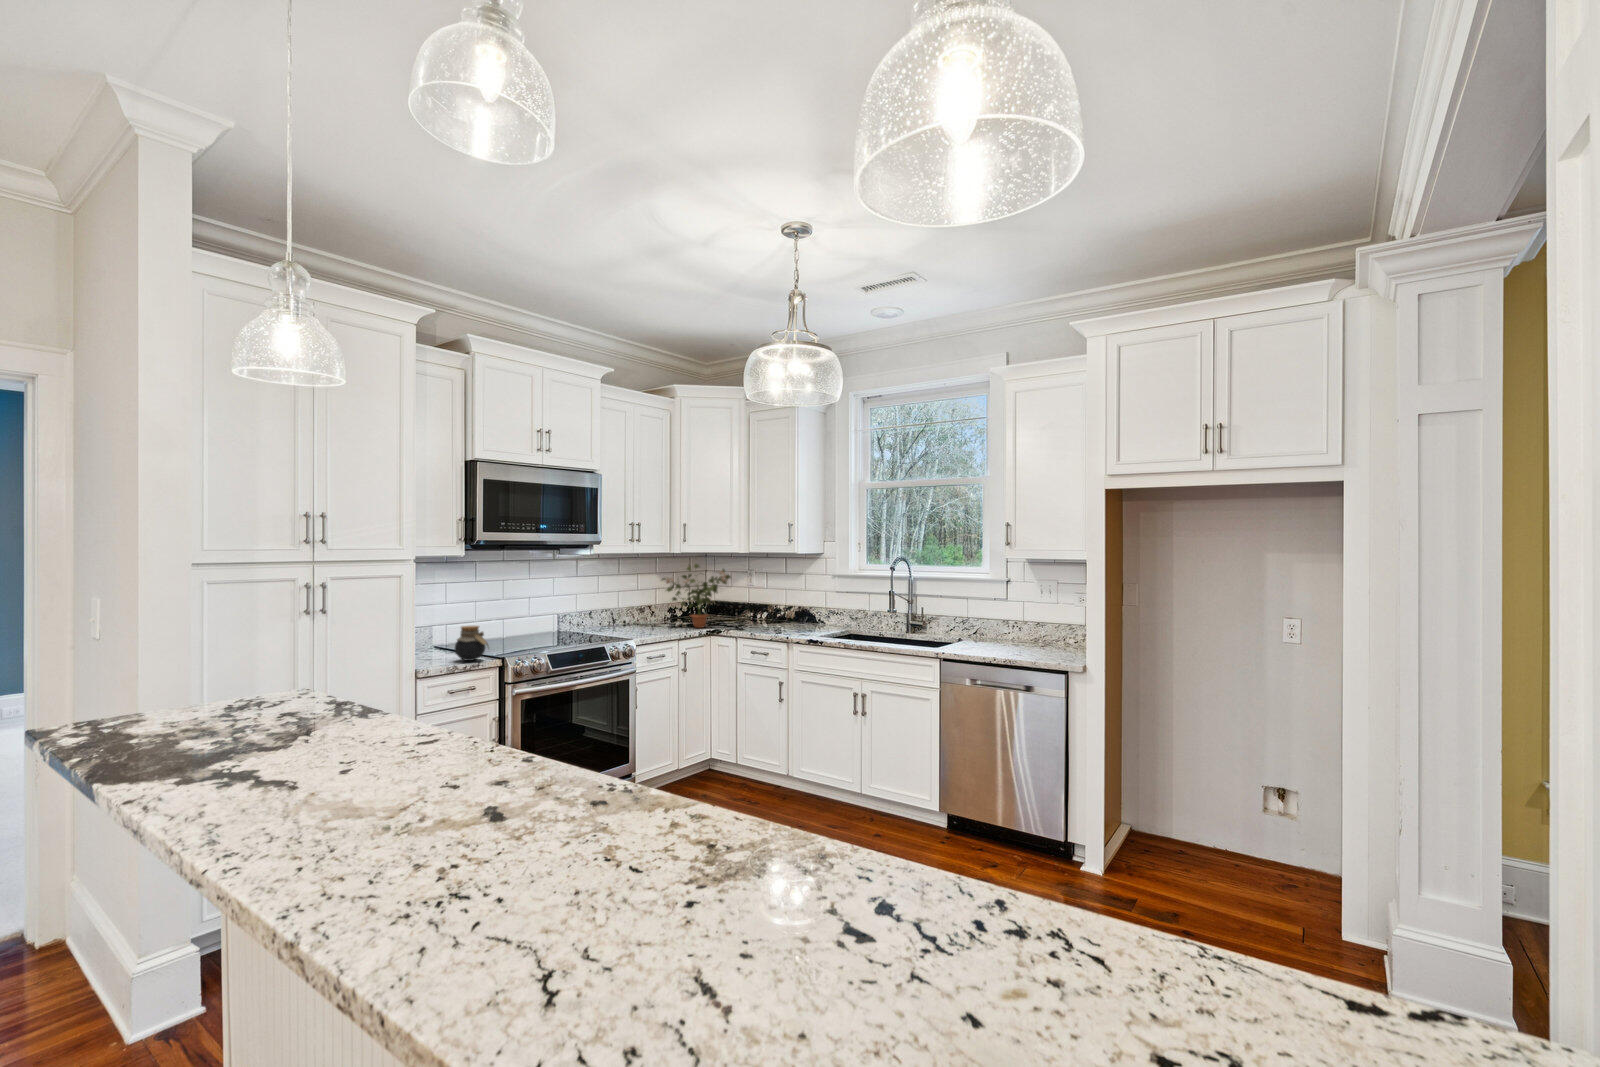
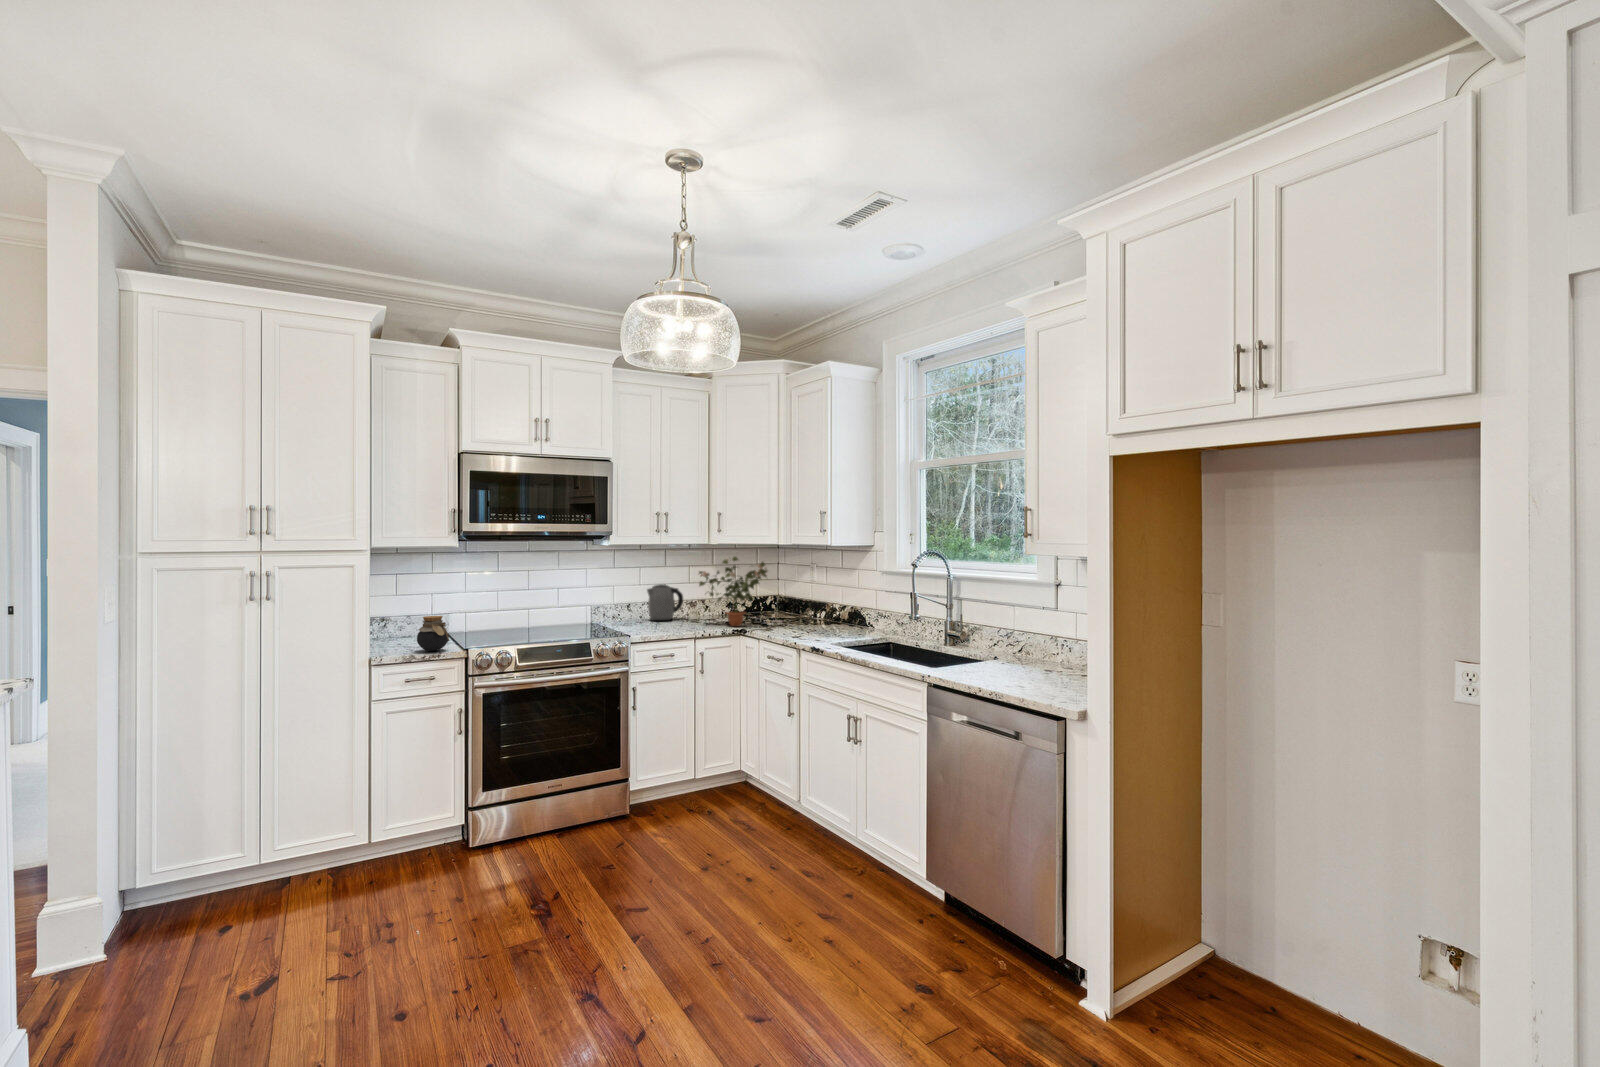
kettle: none [607,591,638,627] -> present [647,584,683,621]

